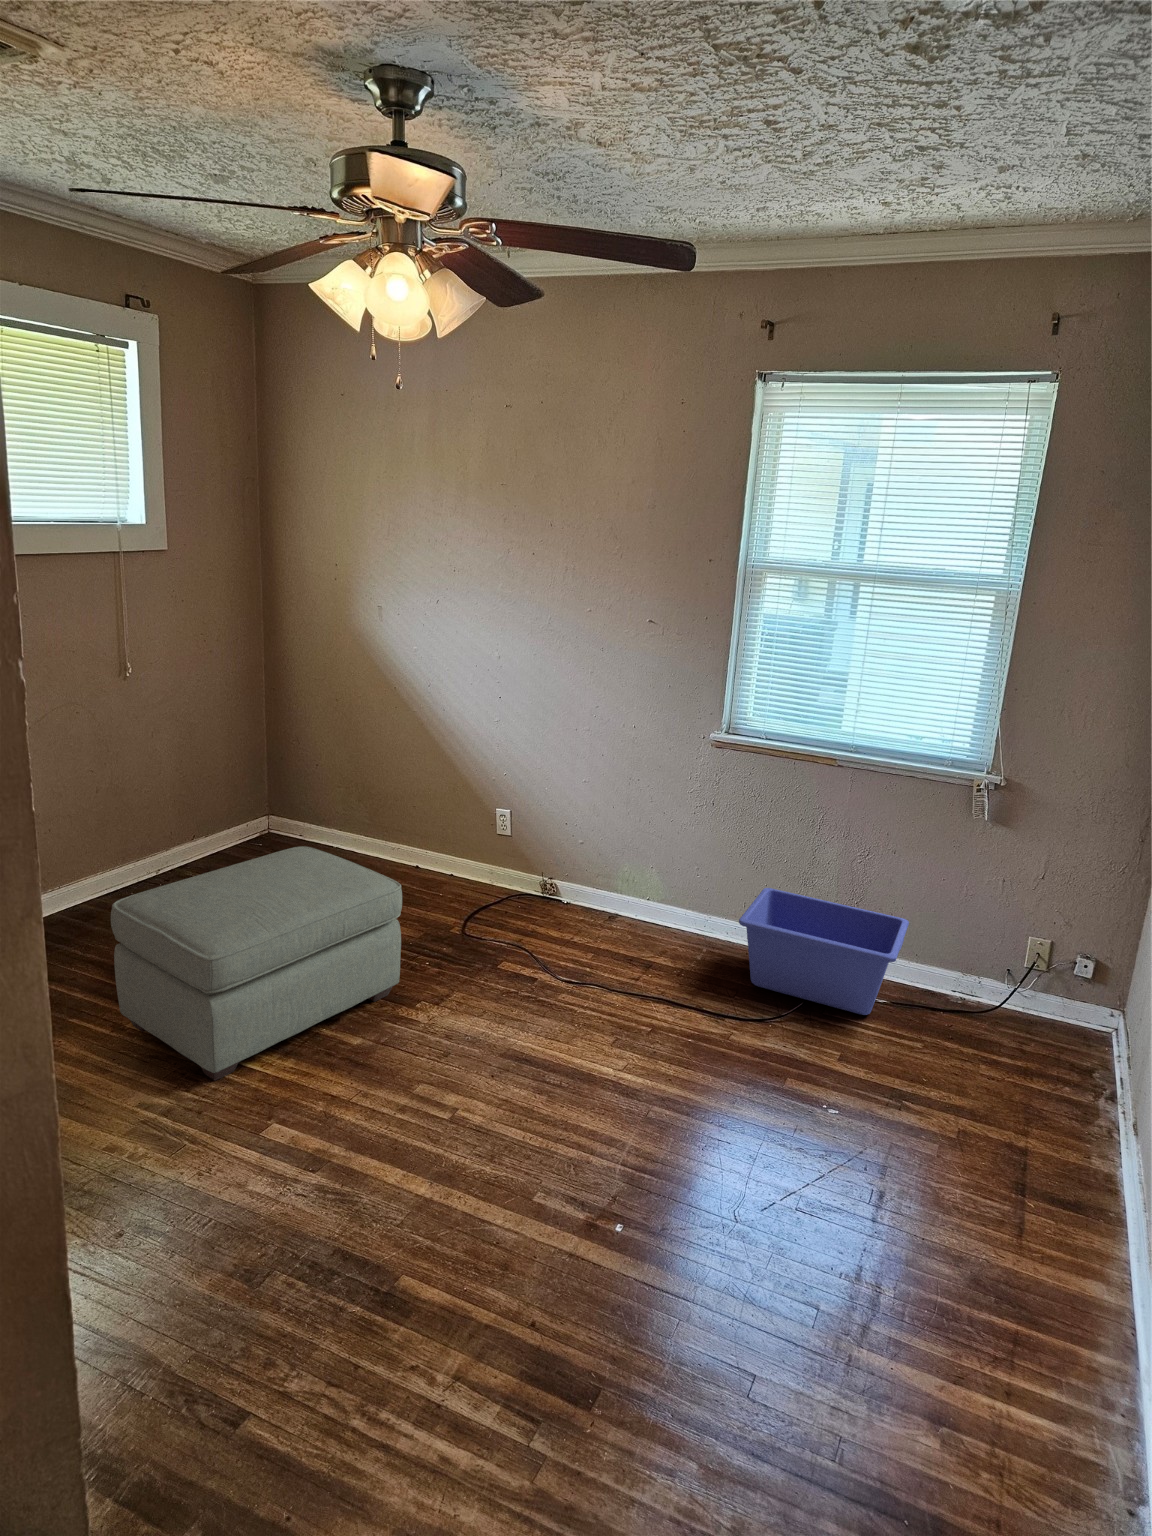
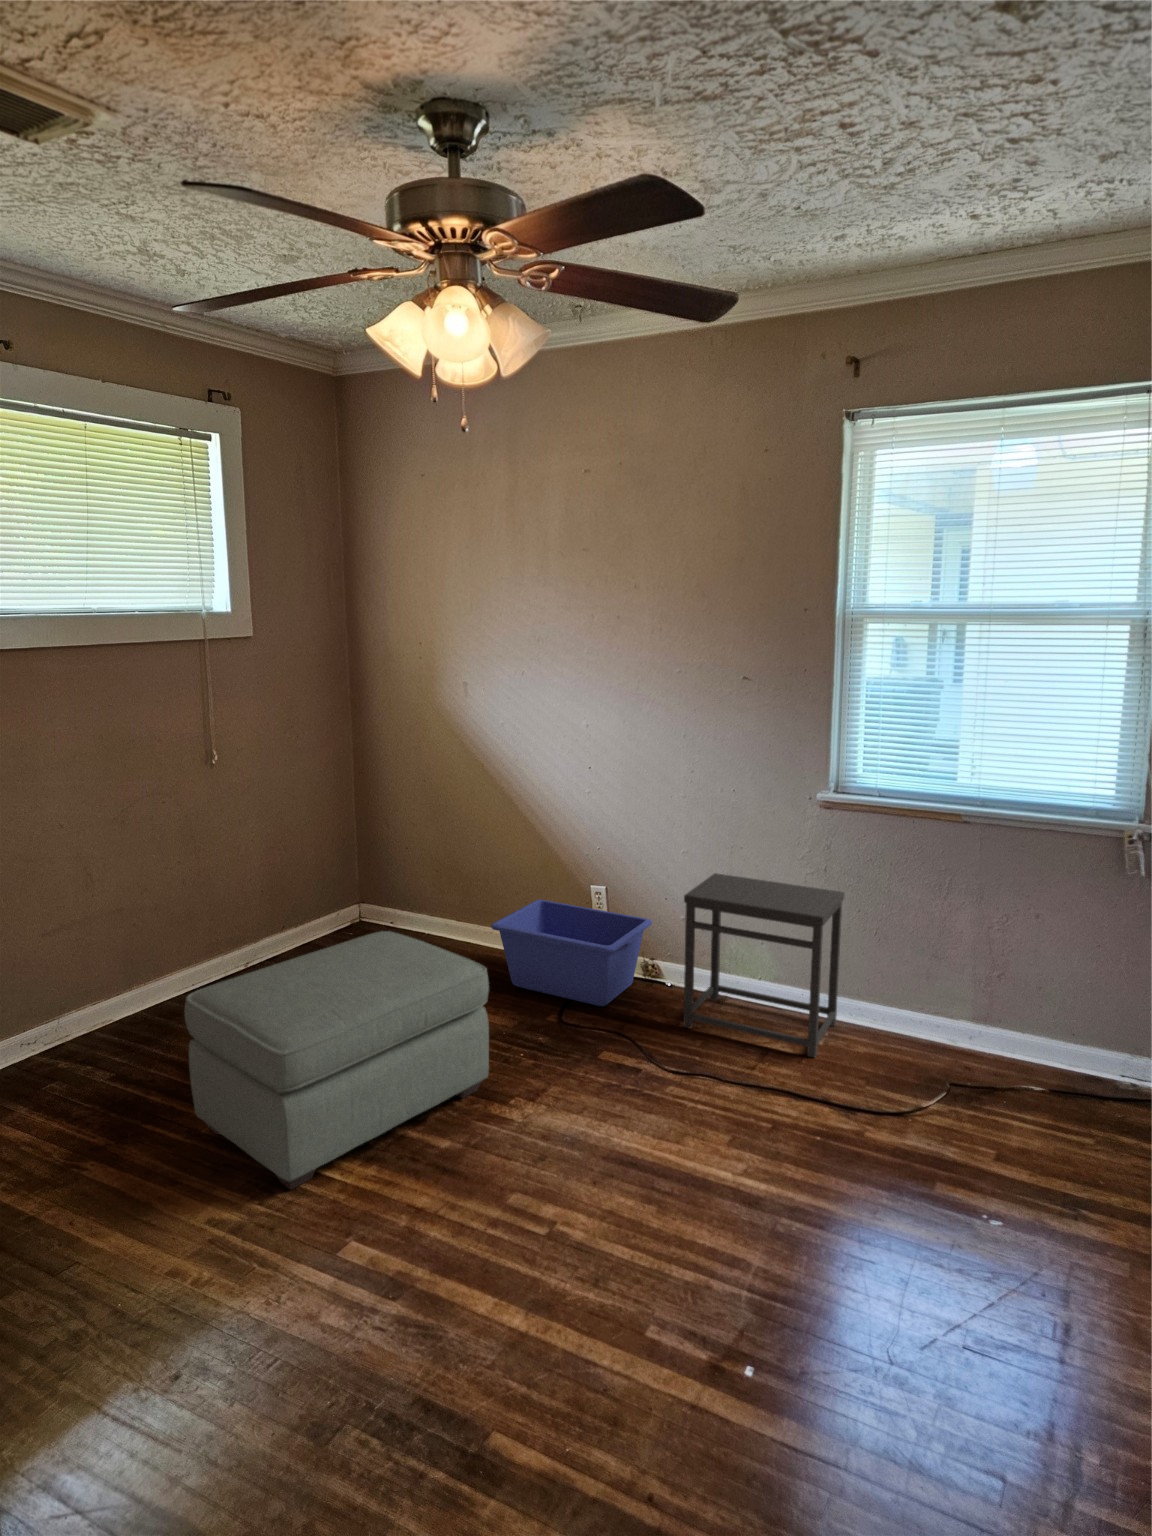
side table: none [580,801,732,971] -> present [683,873,844,1057]
storage bin: present [739,888,909,1015] -> present [491,900,652,1006]

